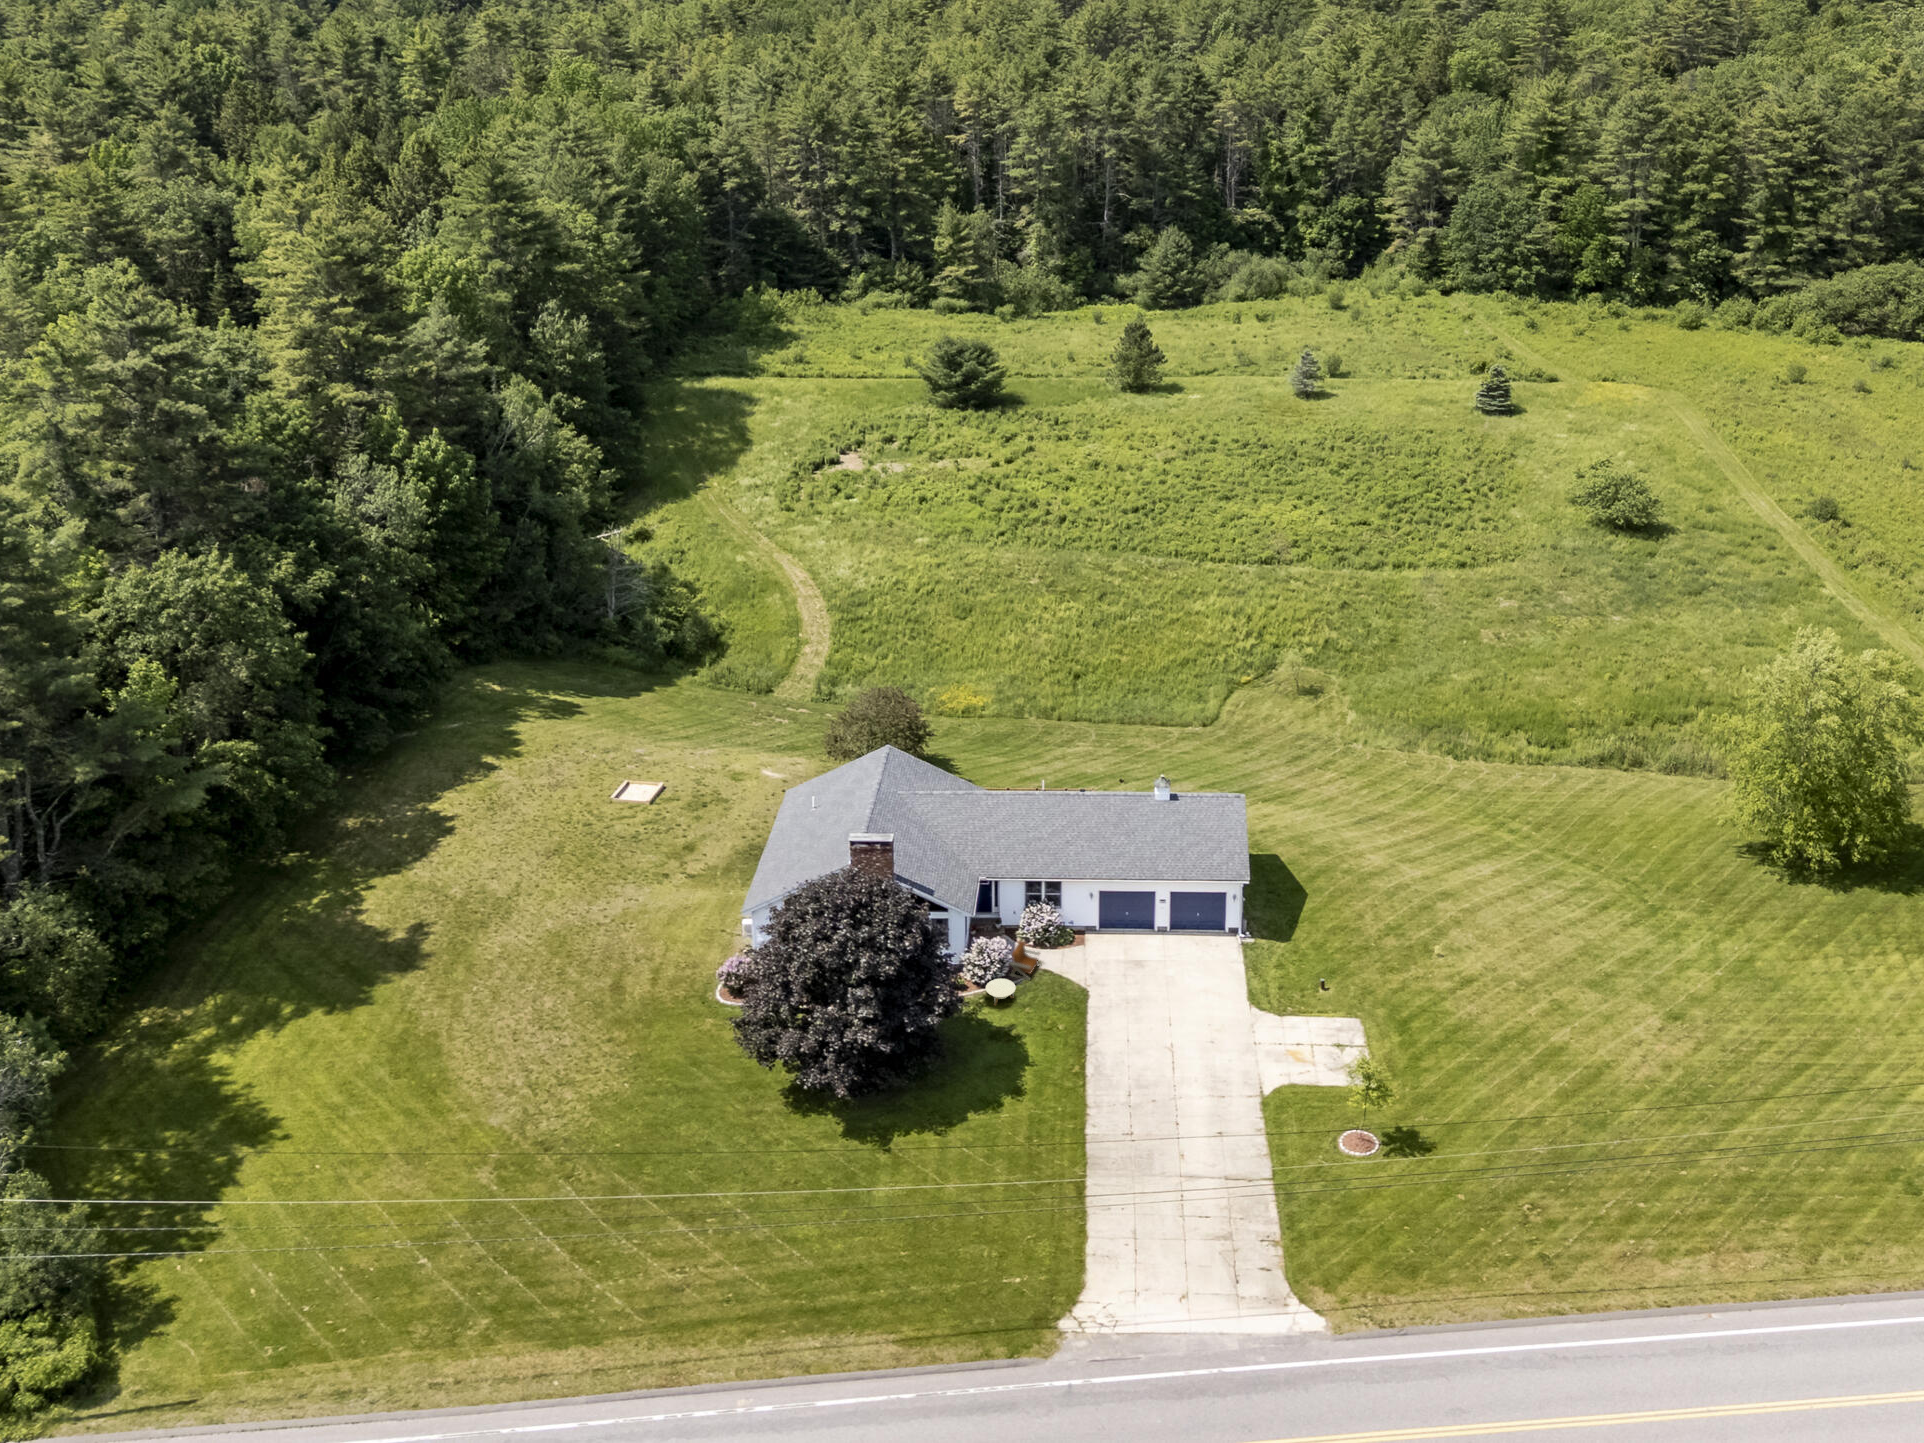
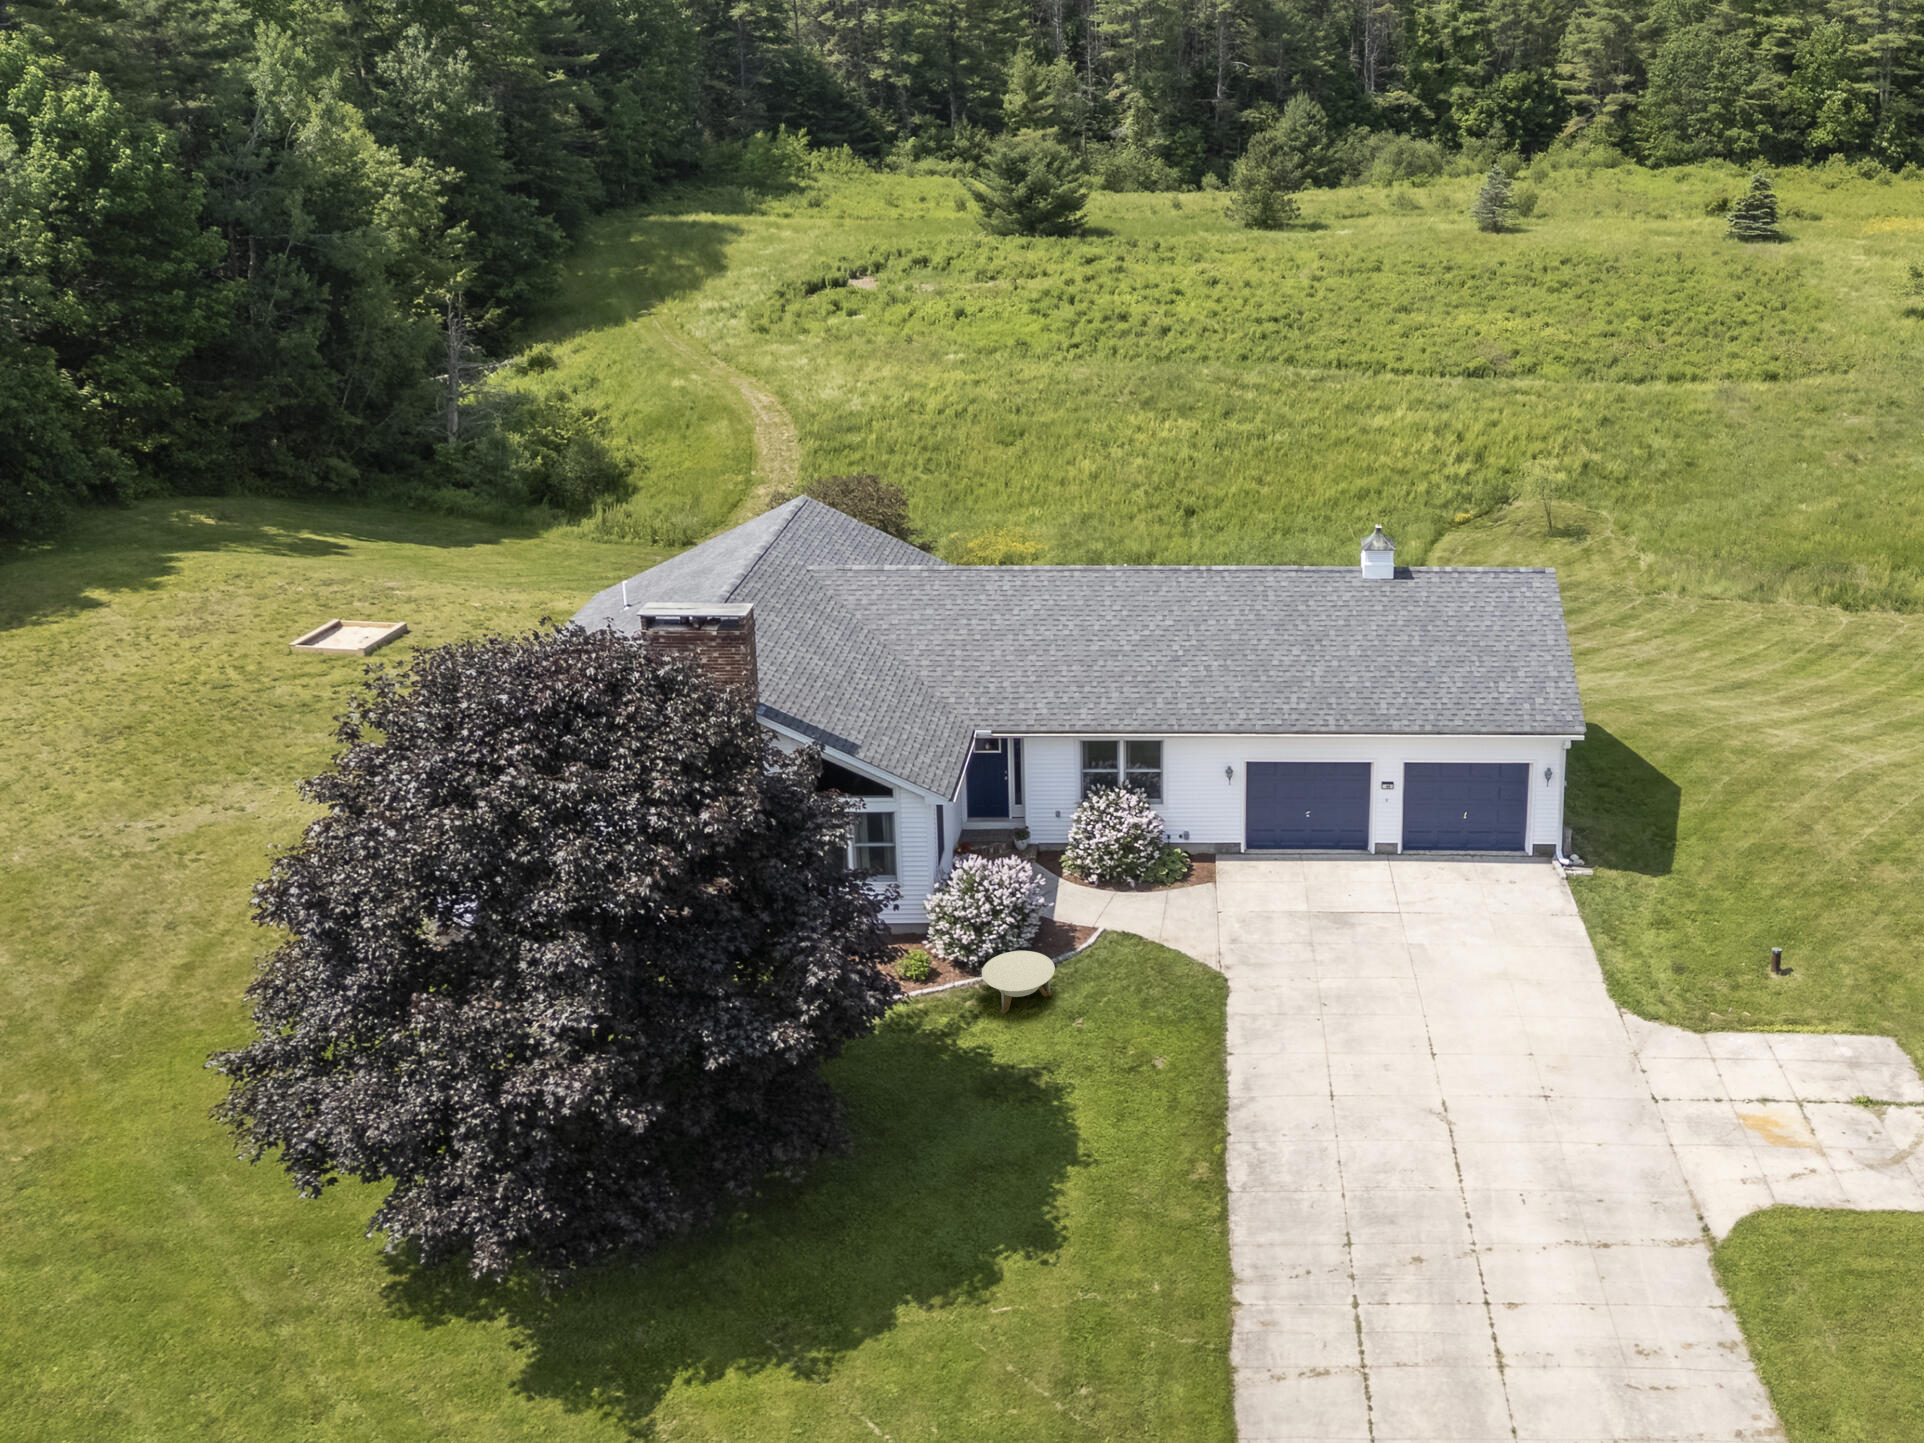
lounge chair: present [1009,942,1039,980] -> none [1042,870,1117,958]

